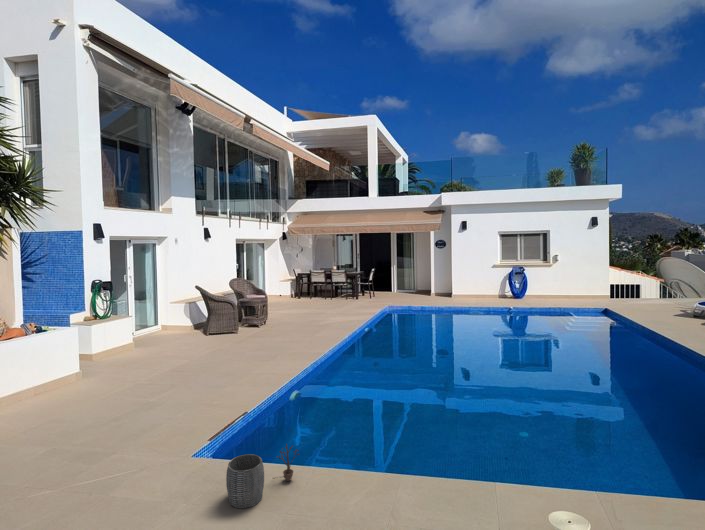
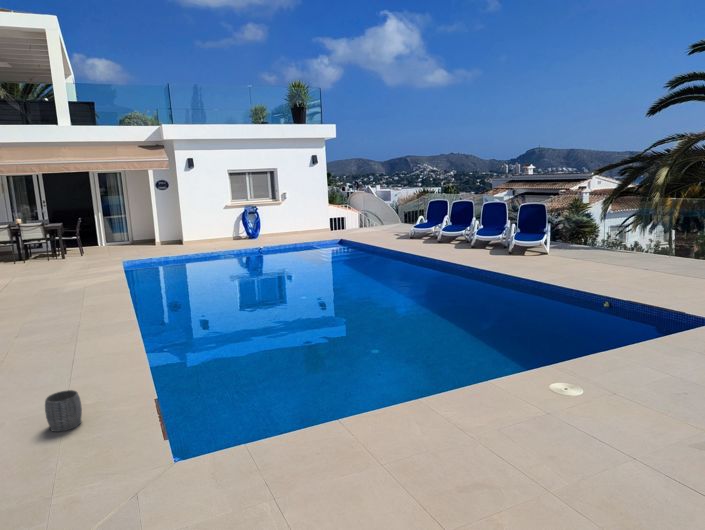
decorative plant: present [273,444,299,481] -> none [82,377,105,410]

